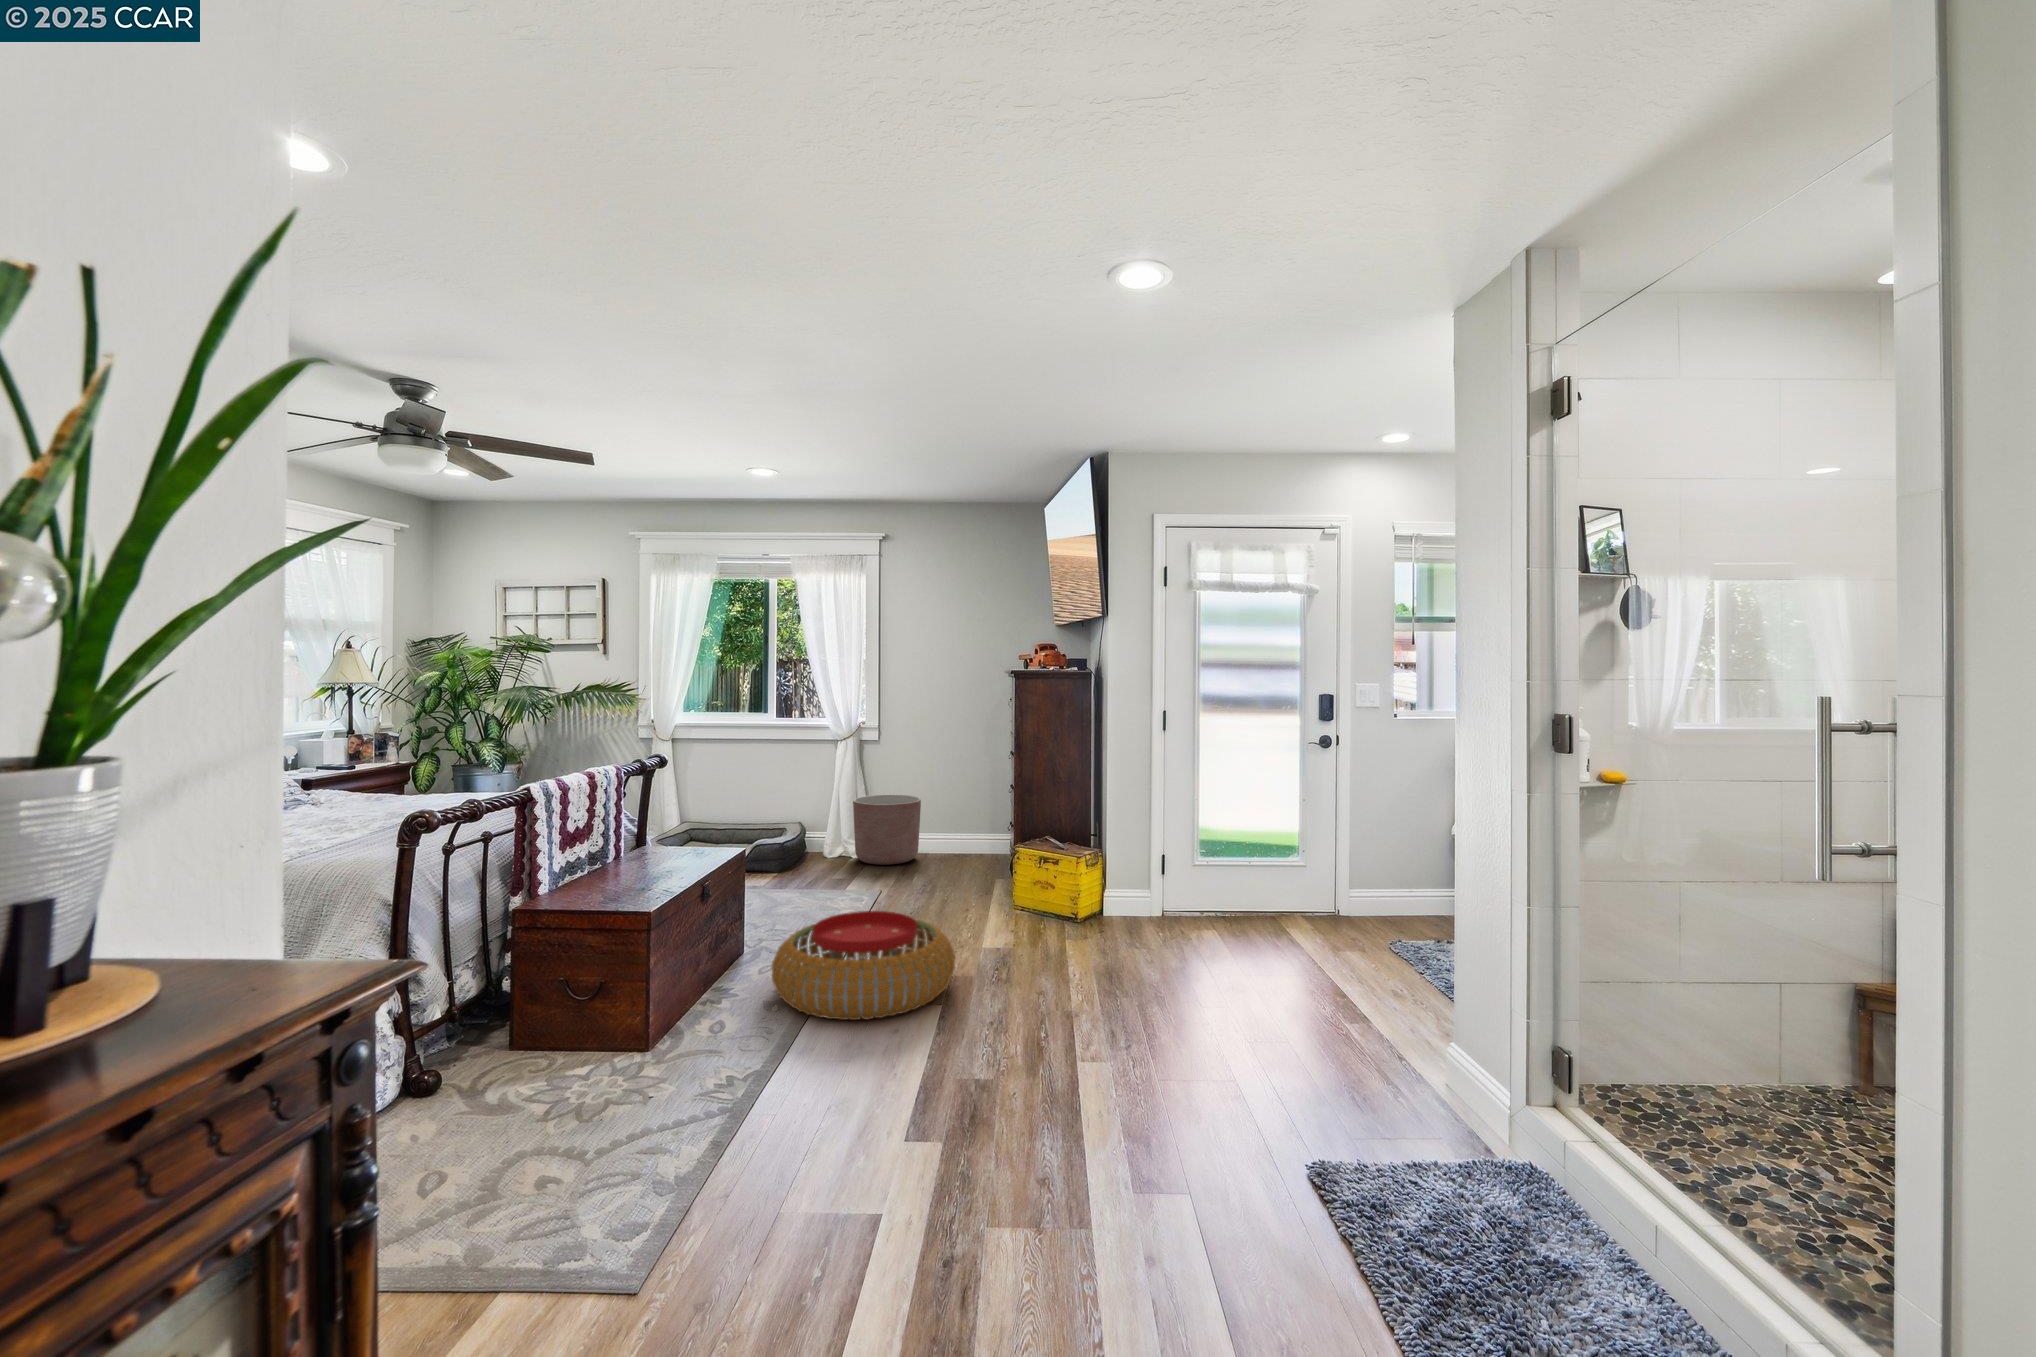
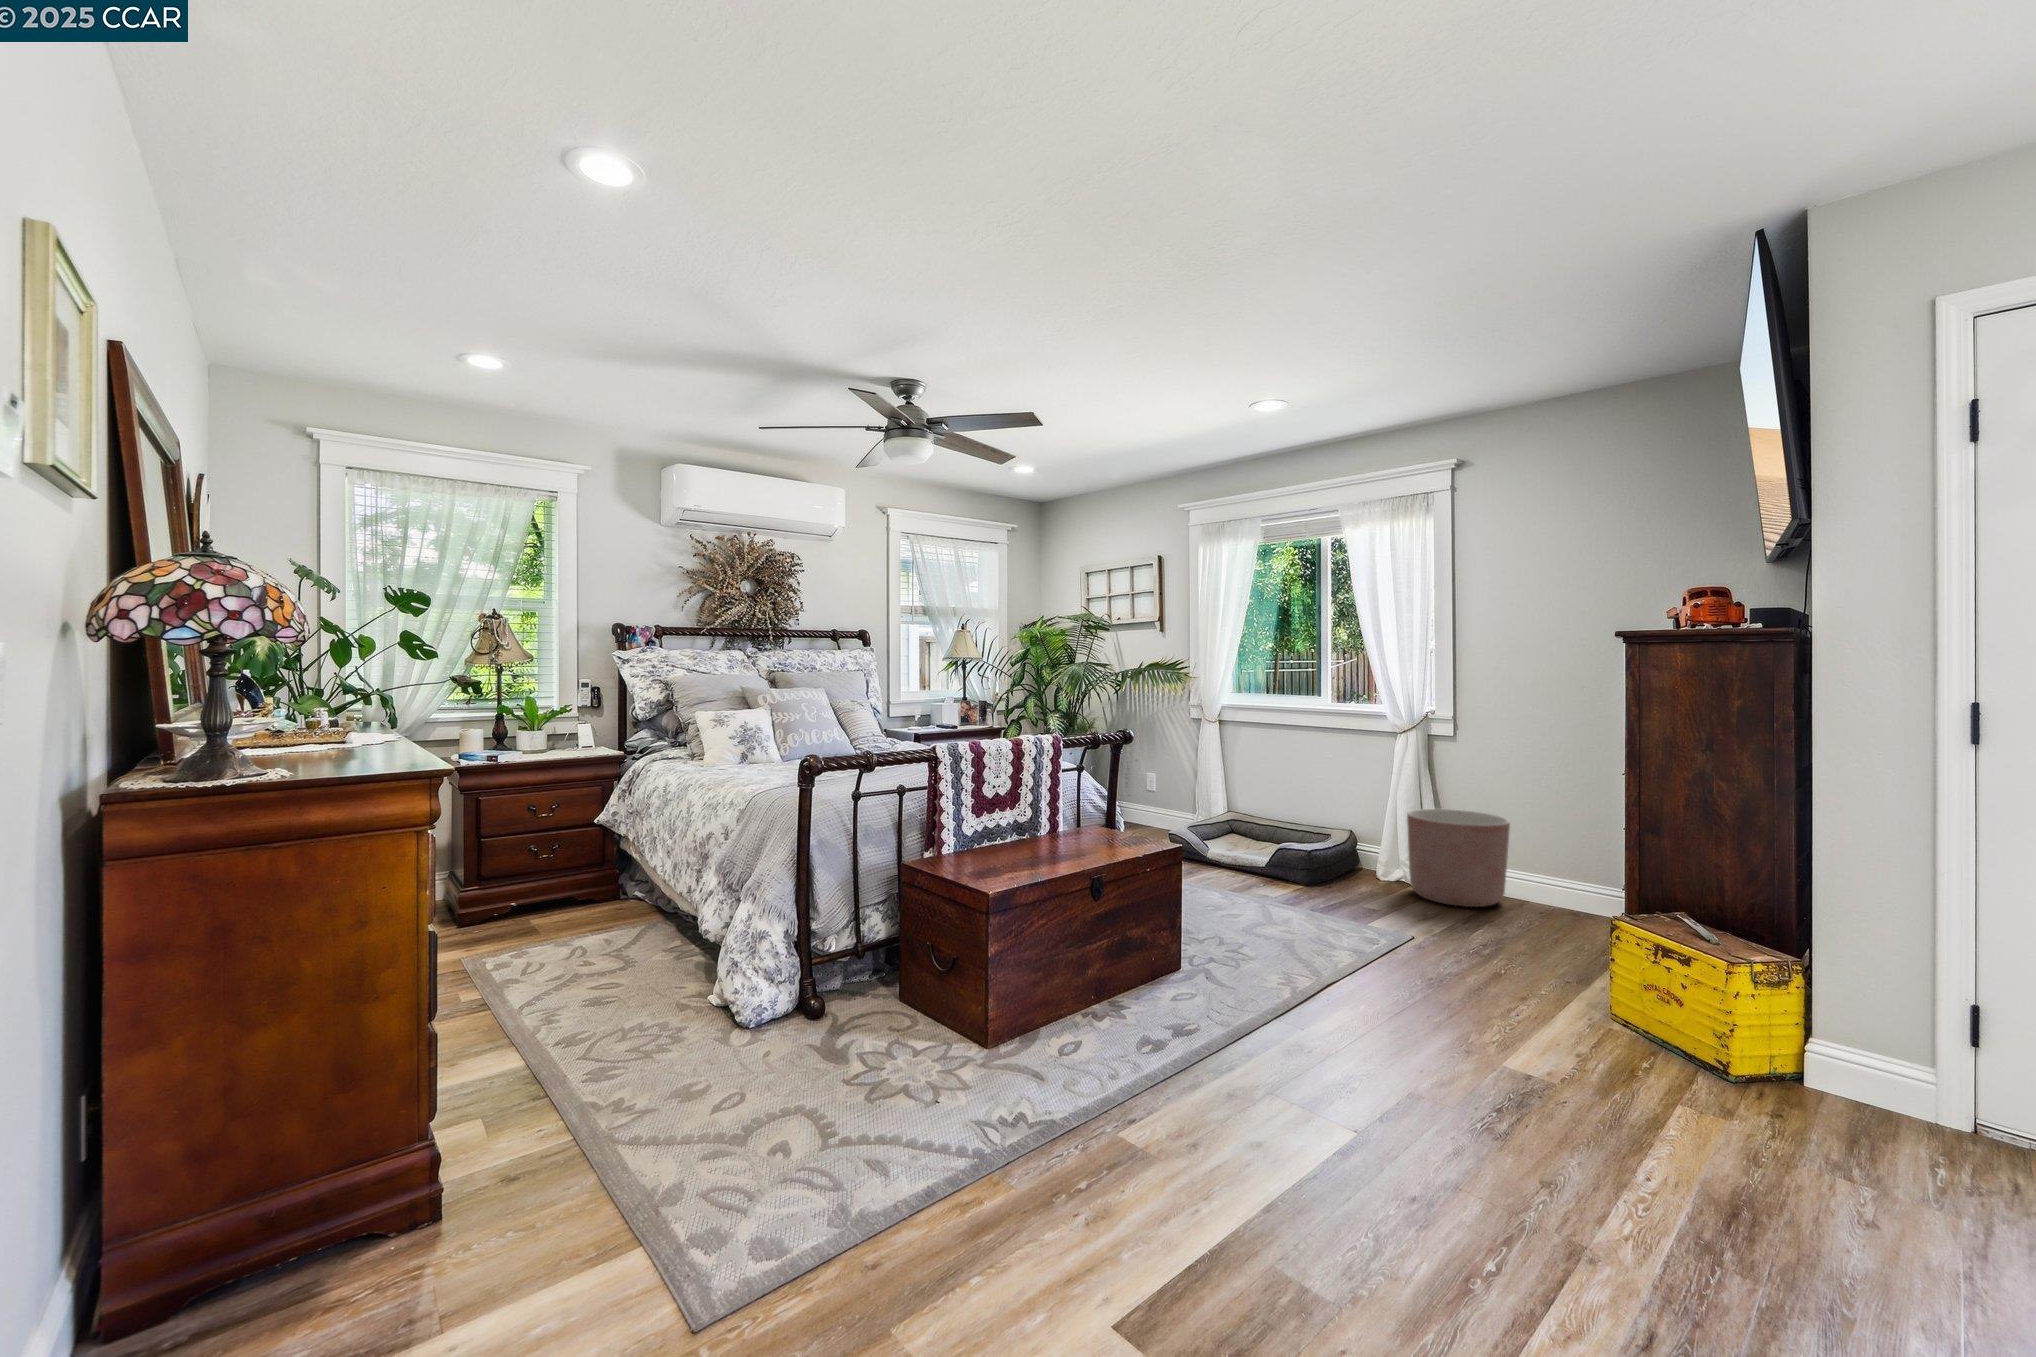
pouf: present [772,911,955,1020] -> none [1135,954,1402,1126]

